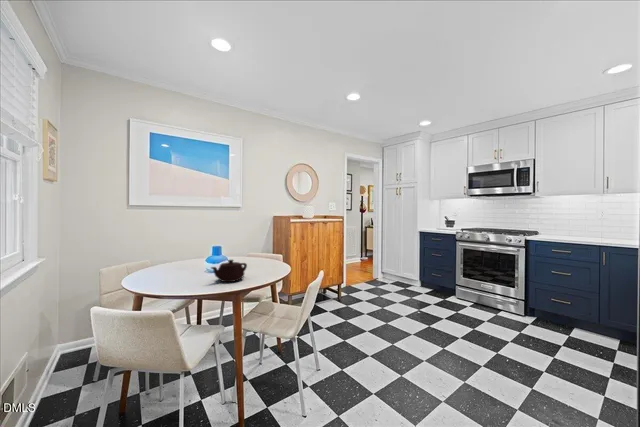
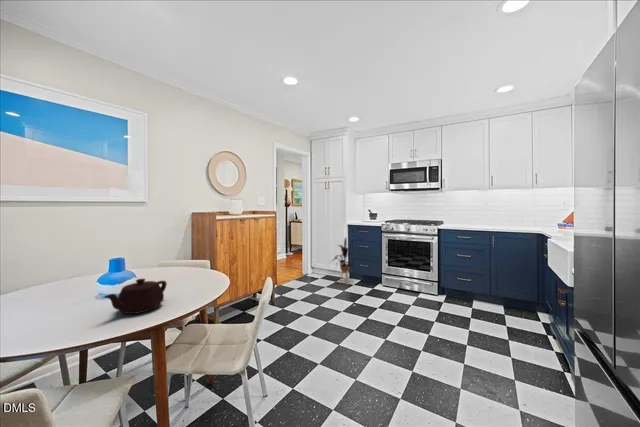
house plant: none [398,244,424,293] -> present [334,238,350,282]

